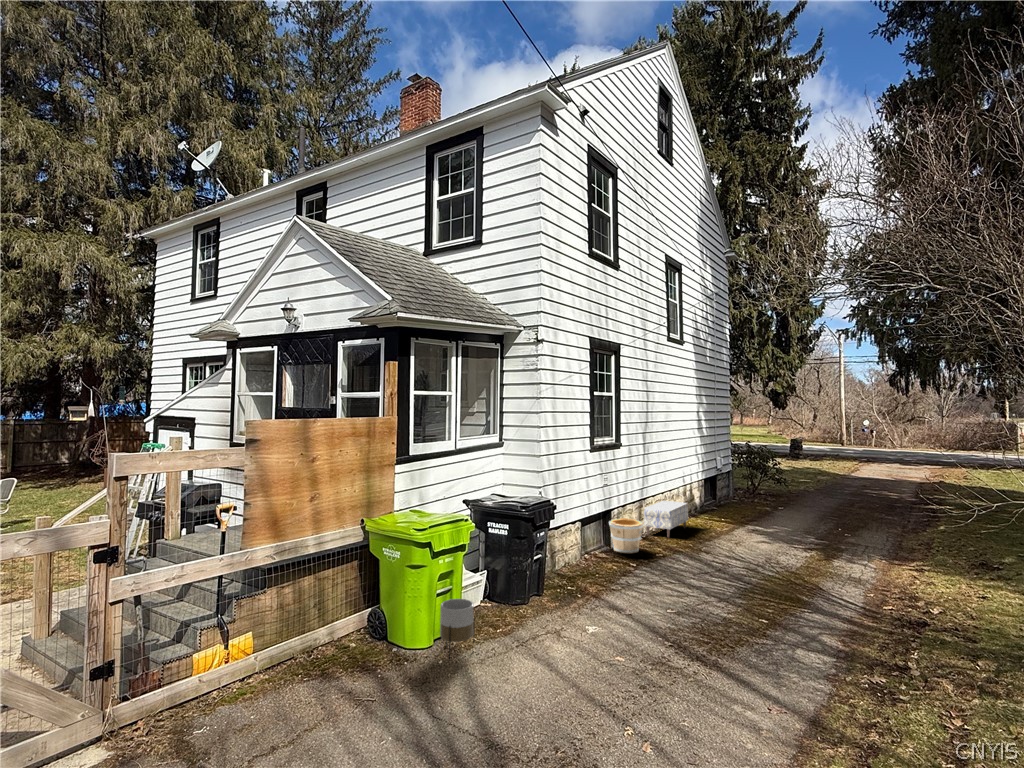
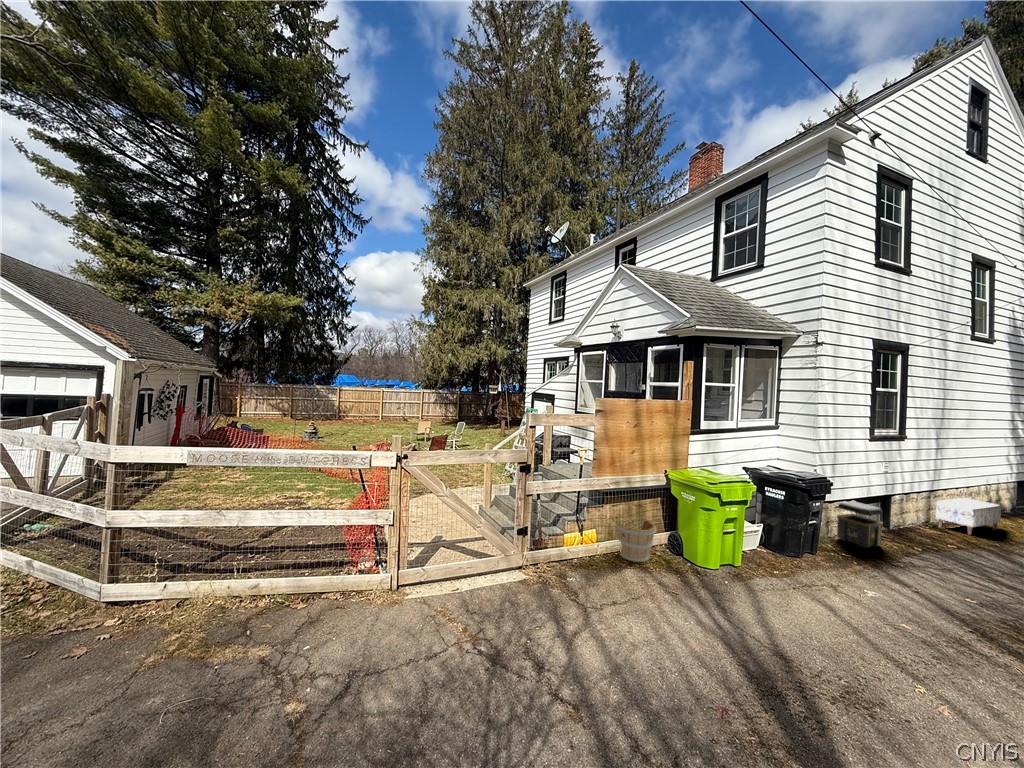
wooden bucket: present [609,518,643,553] -> present [616,520,656,562]
toolbox: none [563,523,603,574] -> present [837,502,883,548]
planter: present [440,599,475,659] -> none [726,536,755,578]

